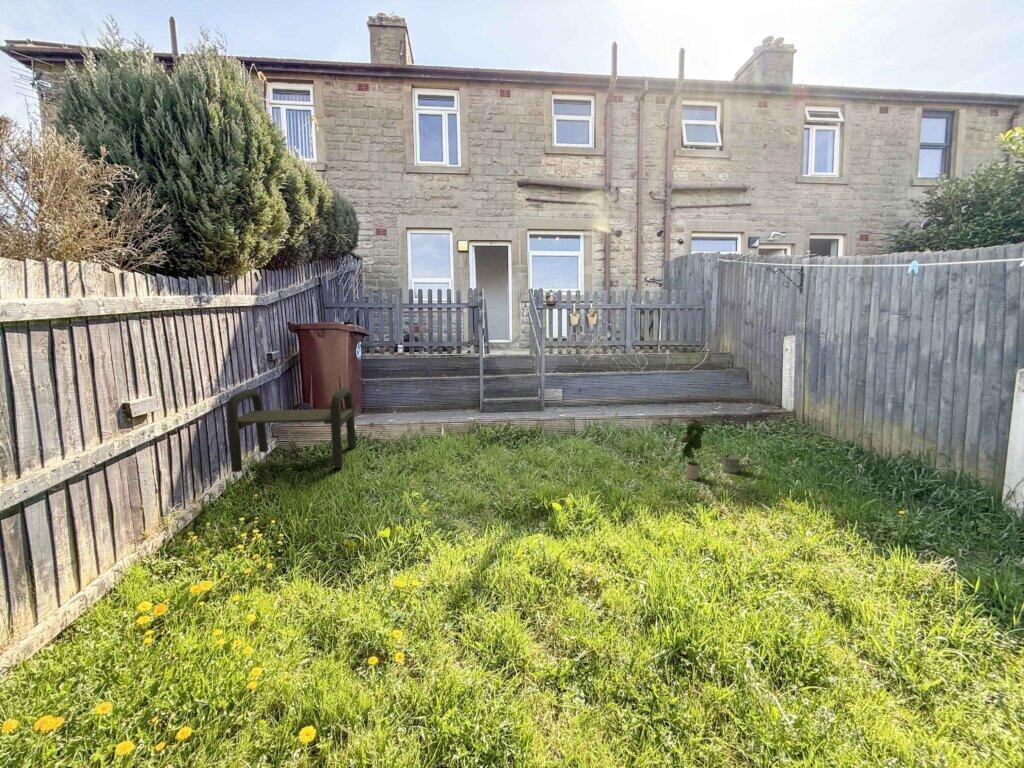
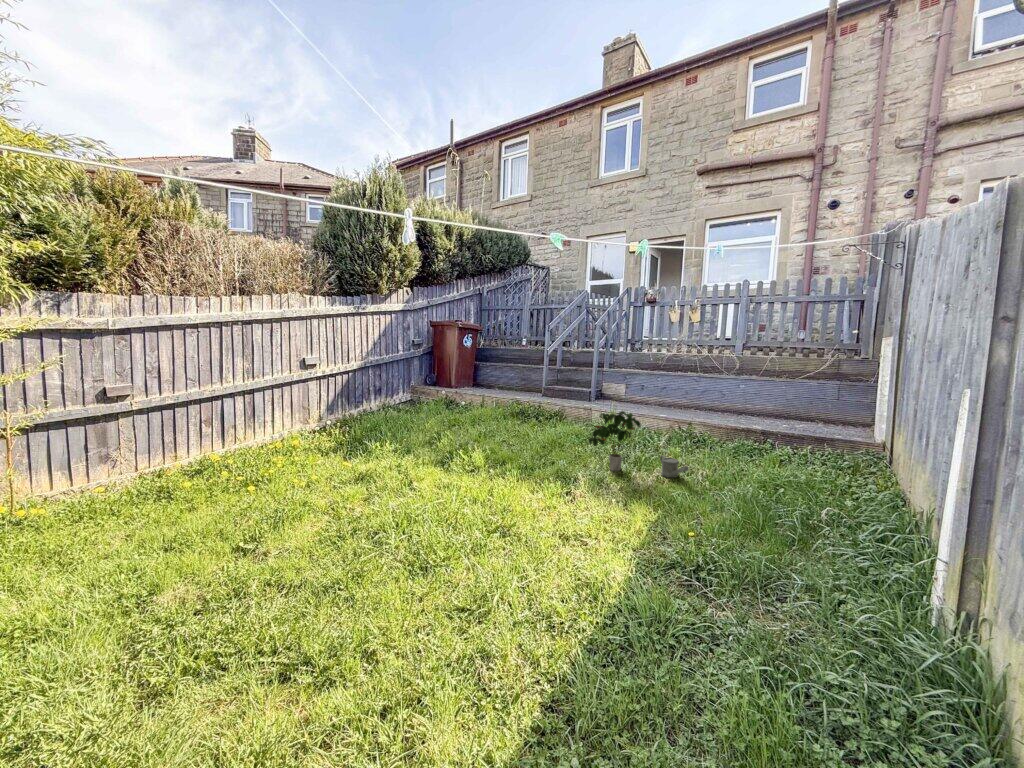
bench: present [226,387,356,472] -> none [367,361,439,415]

